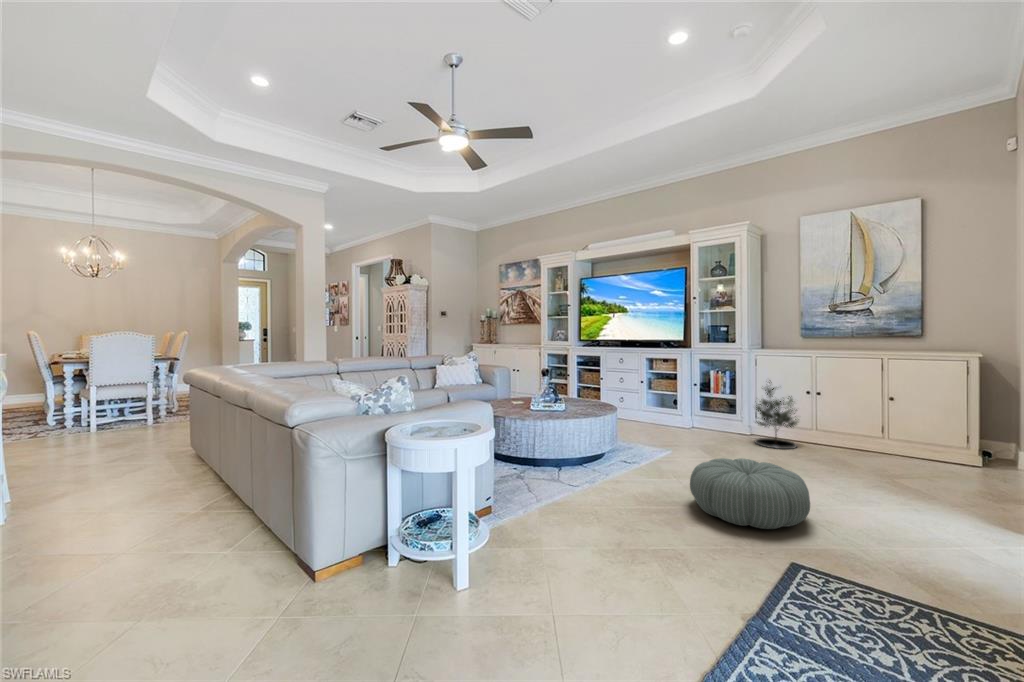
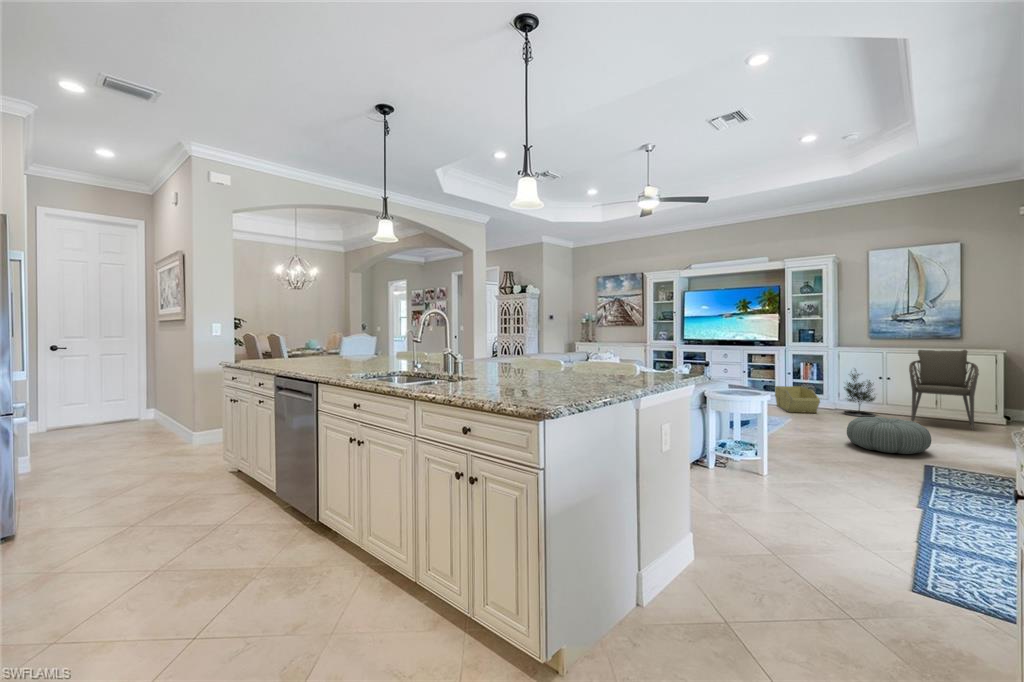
armchair: none [834,353,936,478] -> present [909,350,979,430]
storage bin: none [676,402,720,441] -> present [775,386,820,413]

